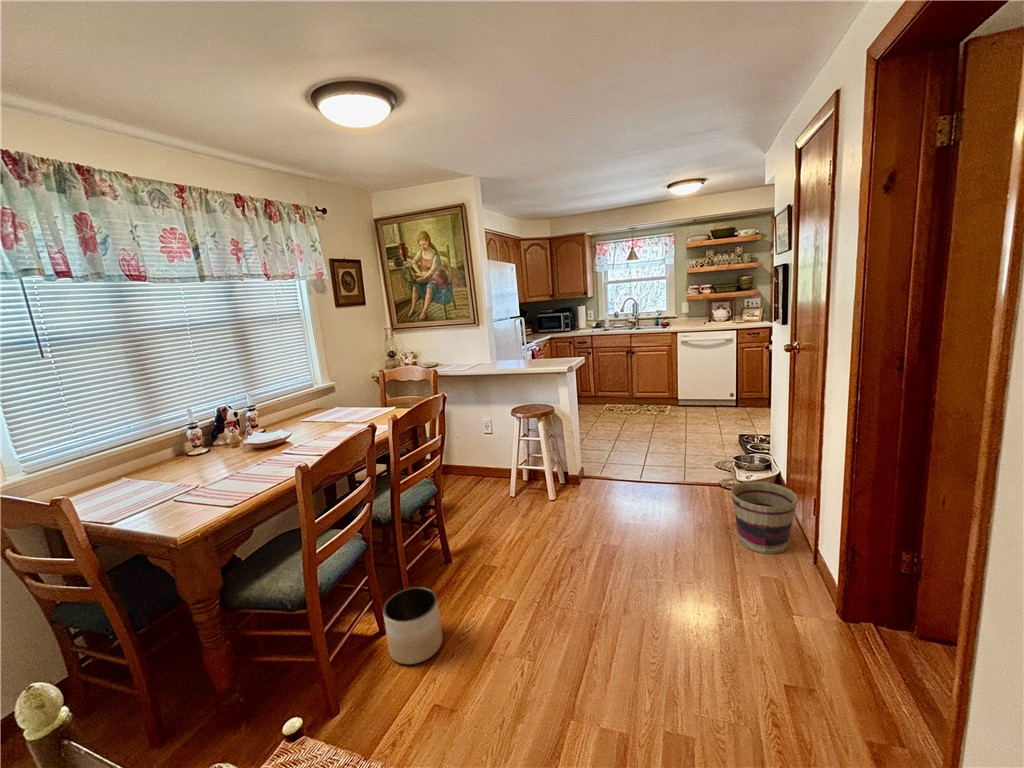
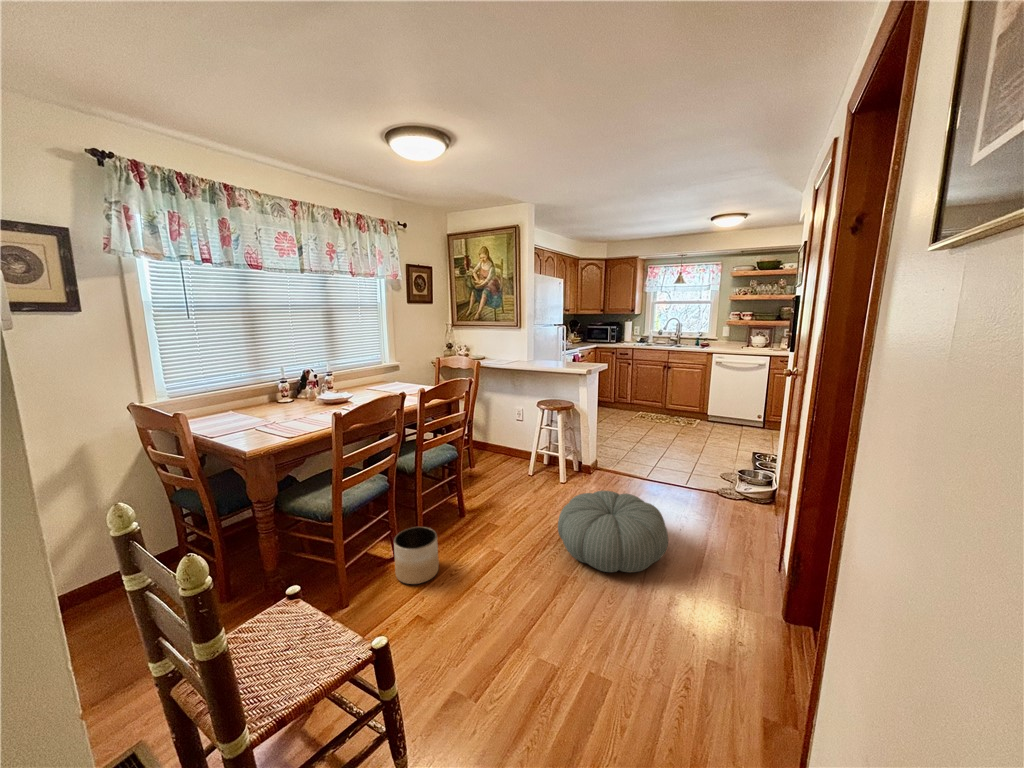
basket: present [731,482,798,554] -> none [713,489,774,556]
pouf: none [571,504,698,601] -> present [558,490,668,573]

